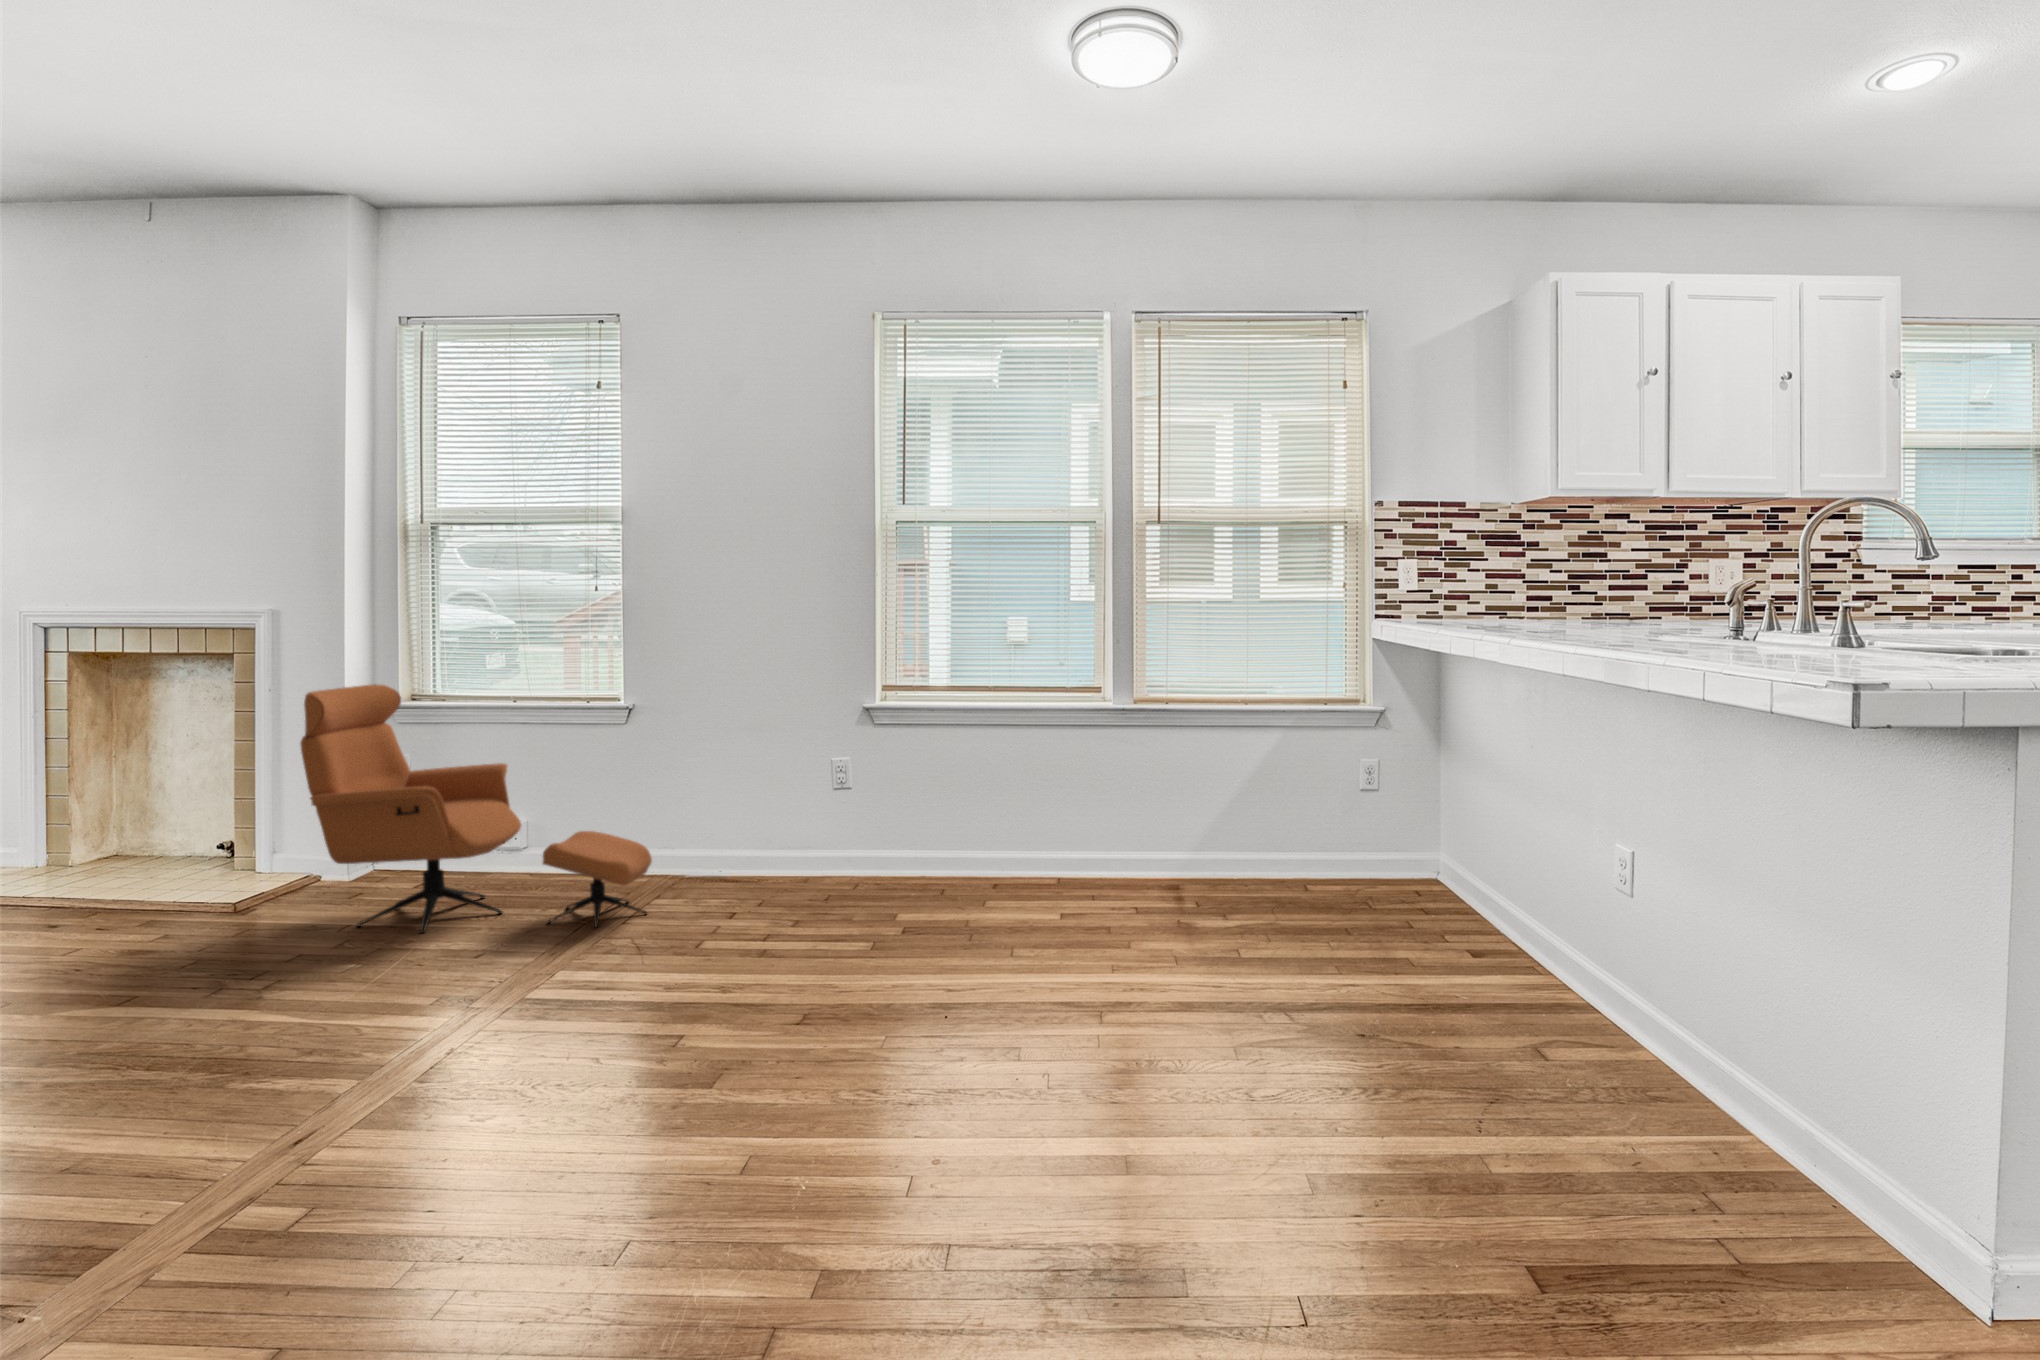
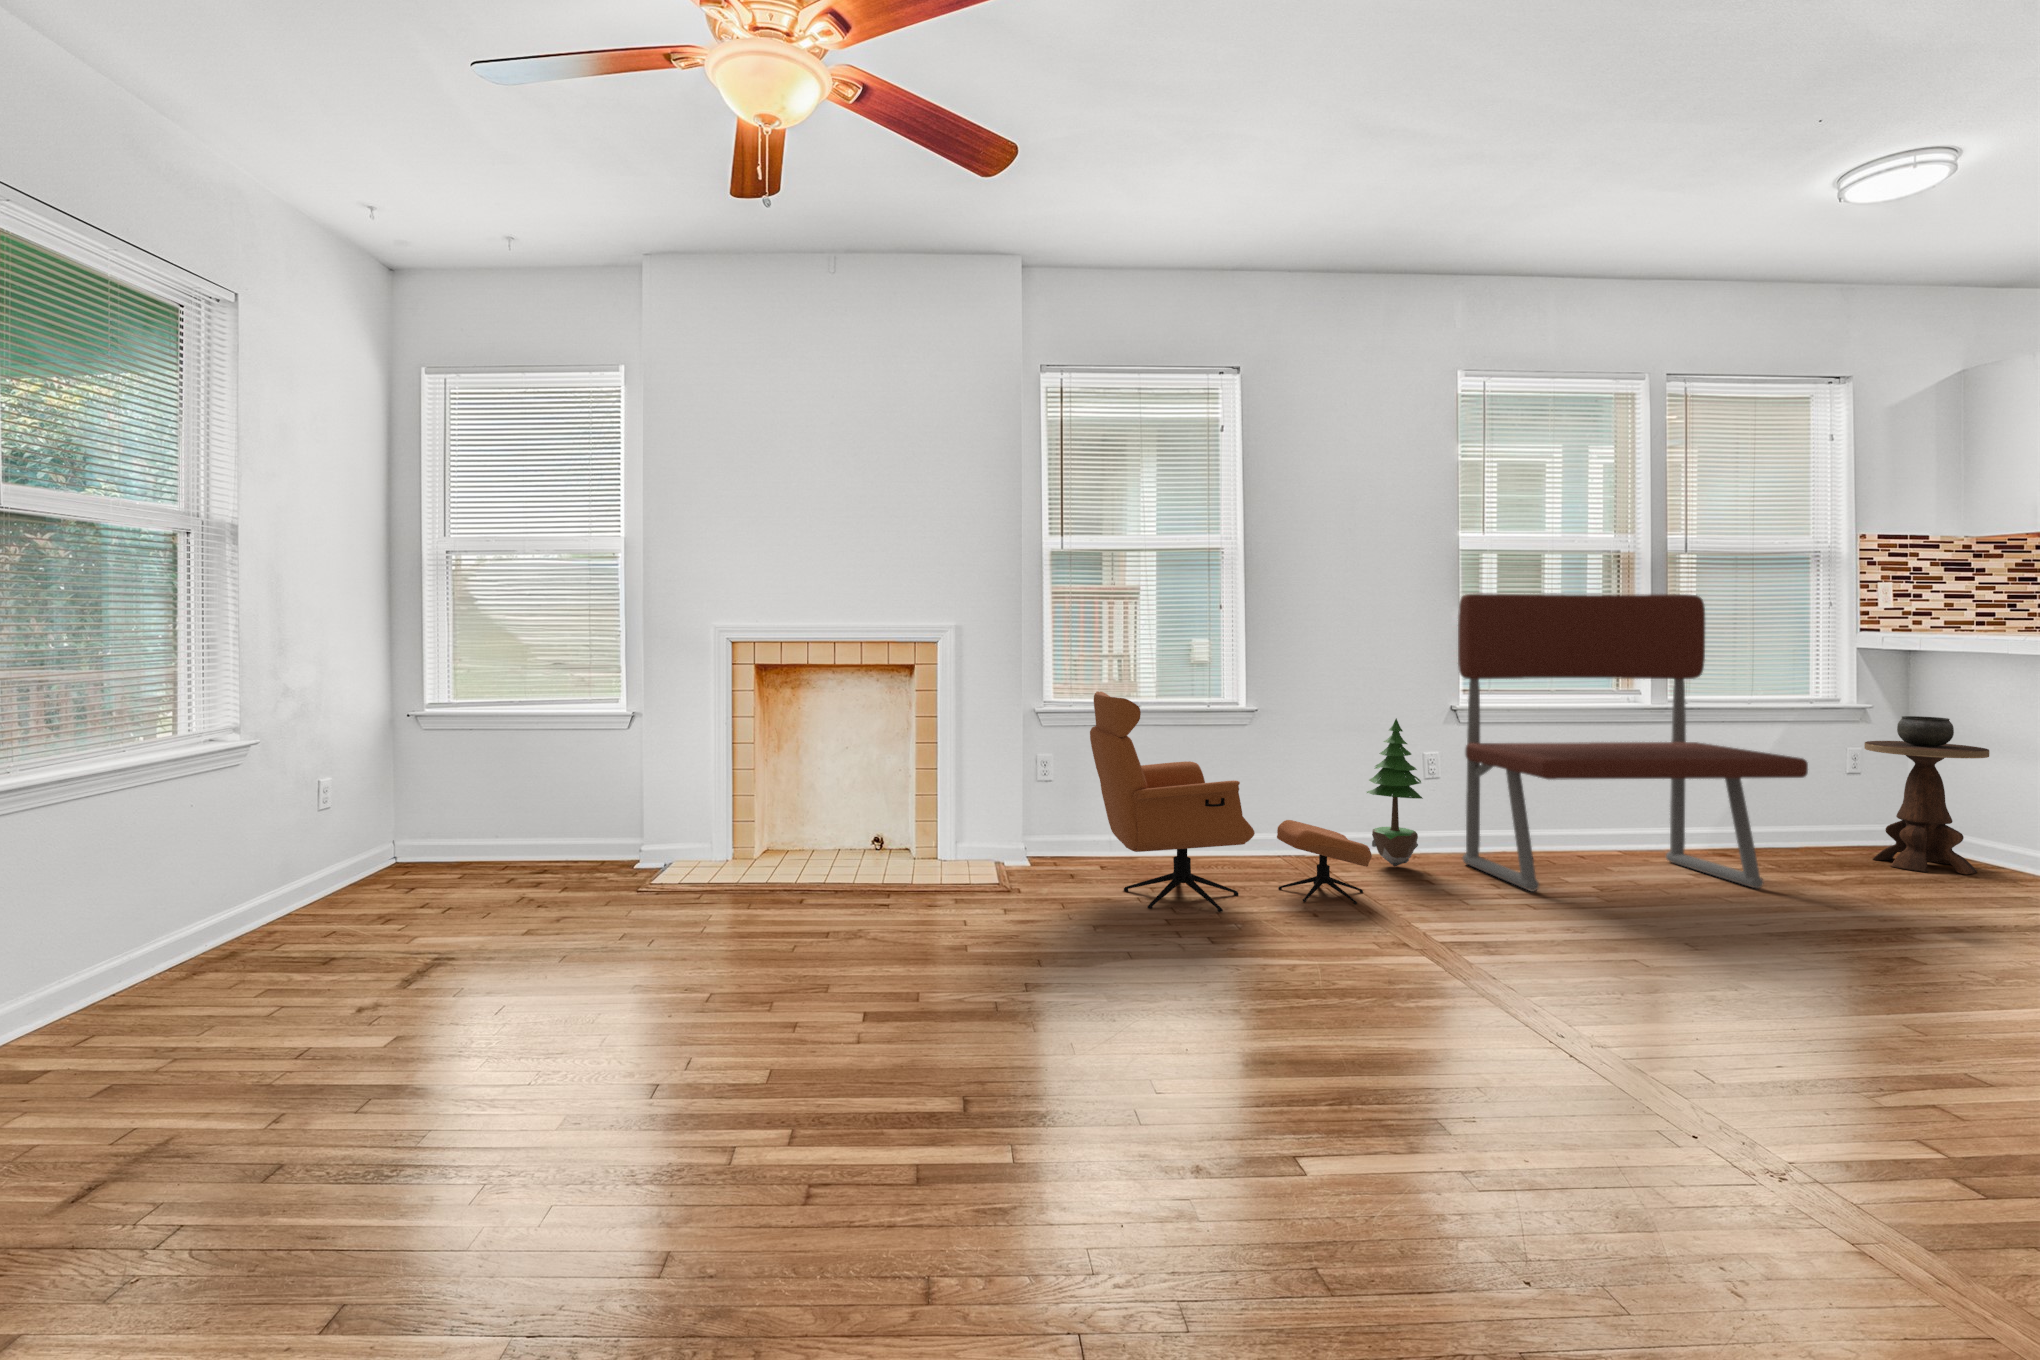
bench: none [806,574,1127,921] -> present [1458,594,1808,892]
potted tree: none [740,716,803,886] -> present [1367,718,1423,867]
side table: none [1344,720,1457,910] -> present [1864,716,1989,874]

